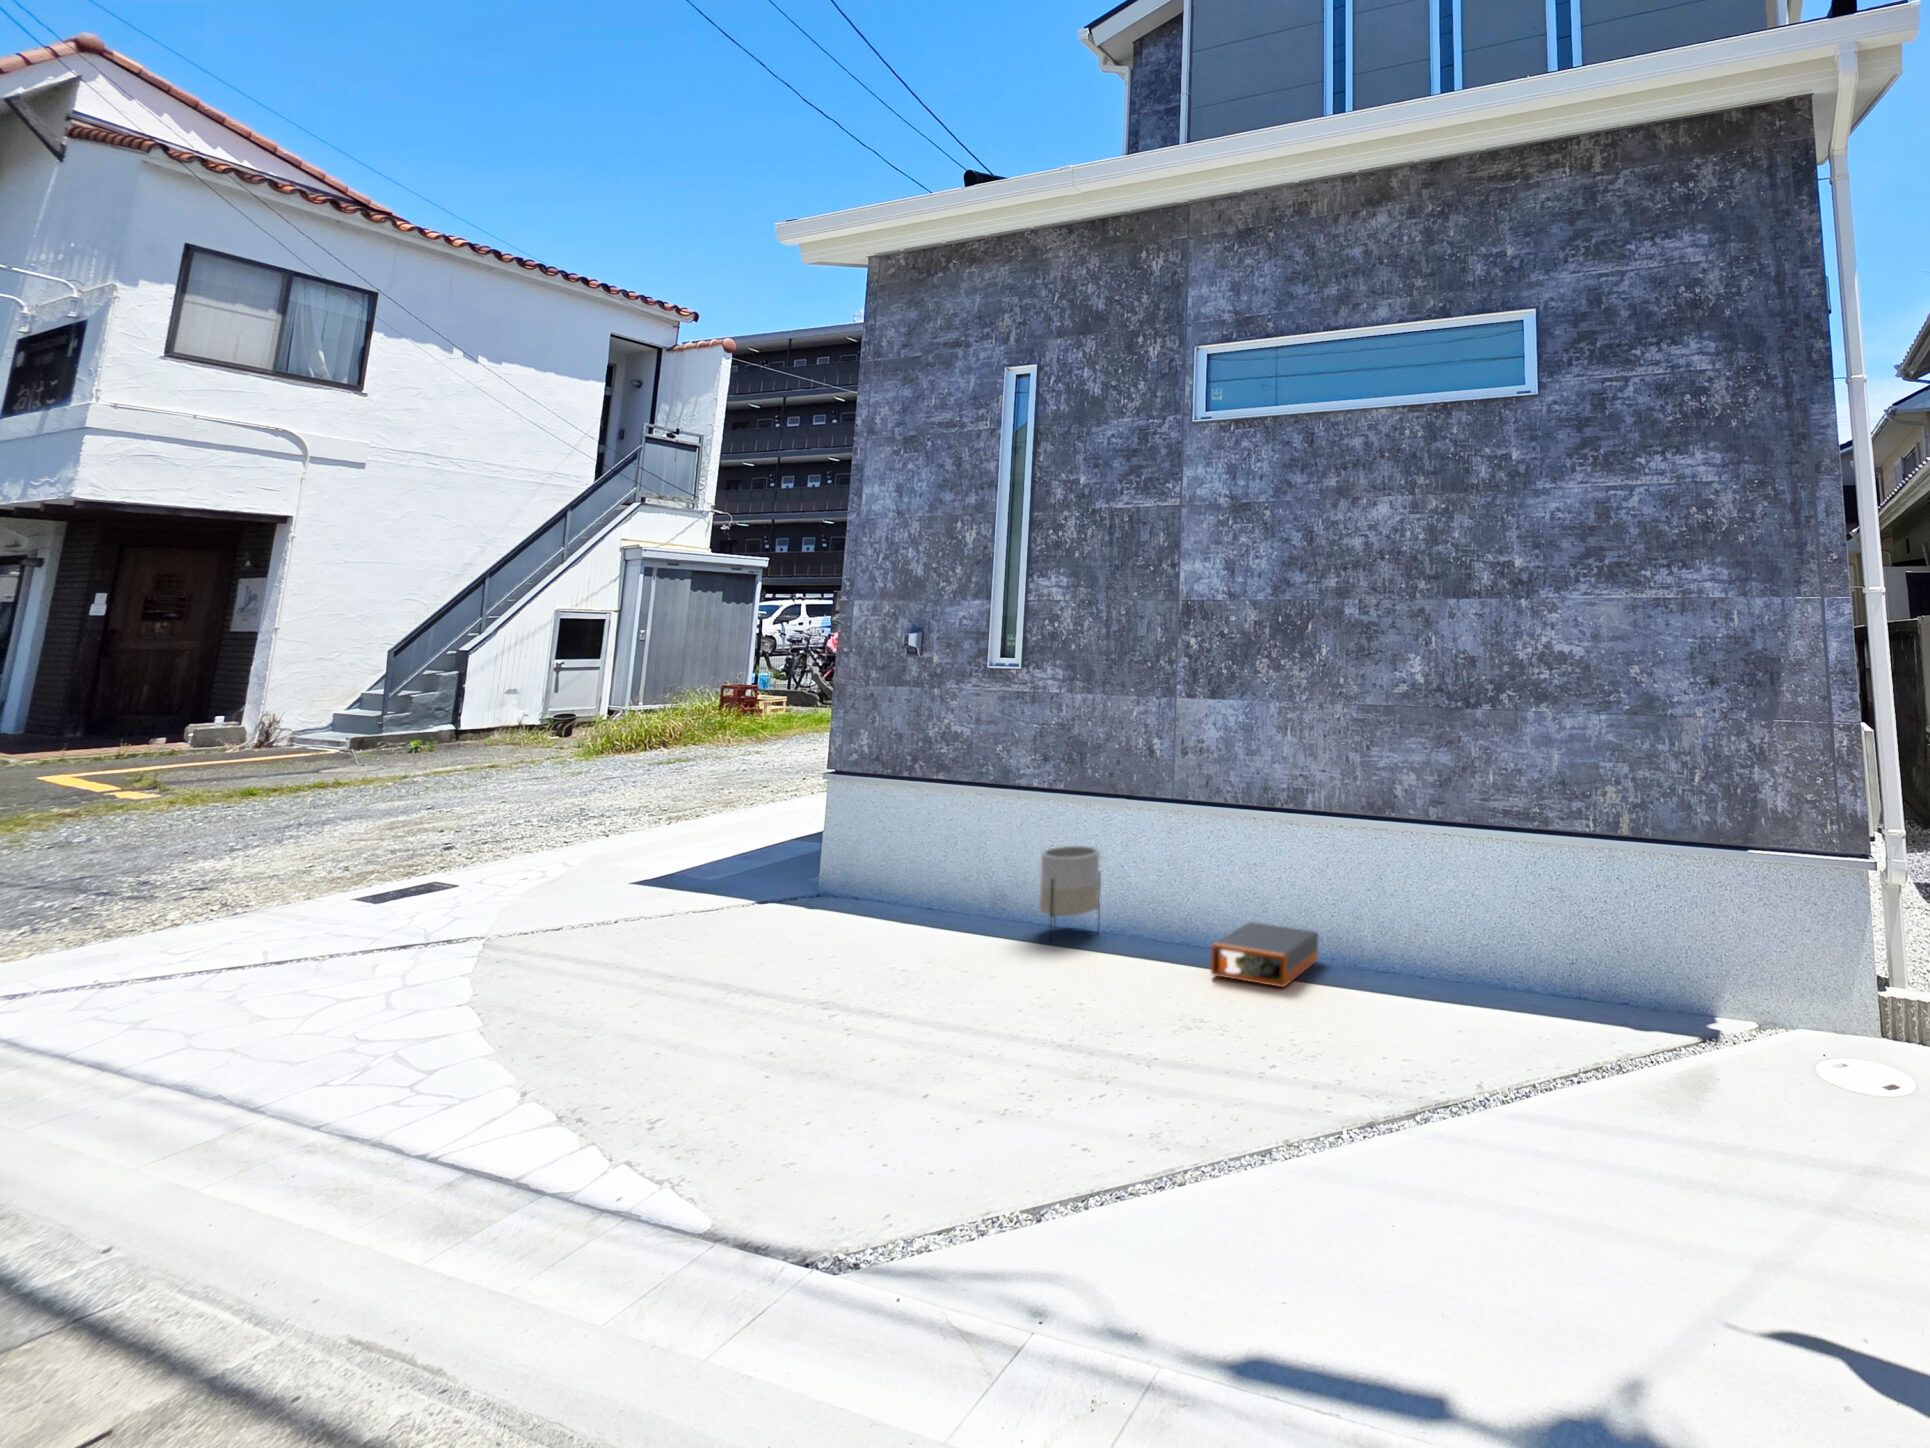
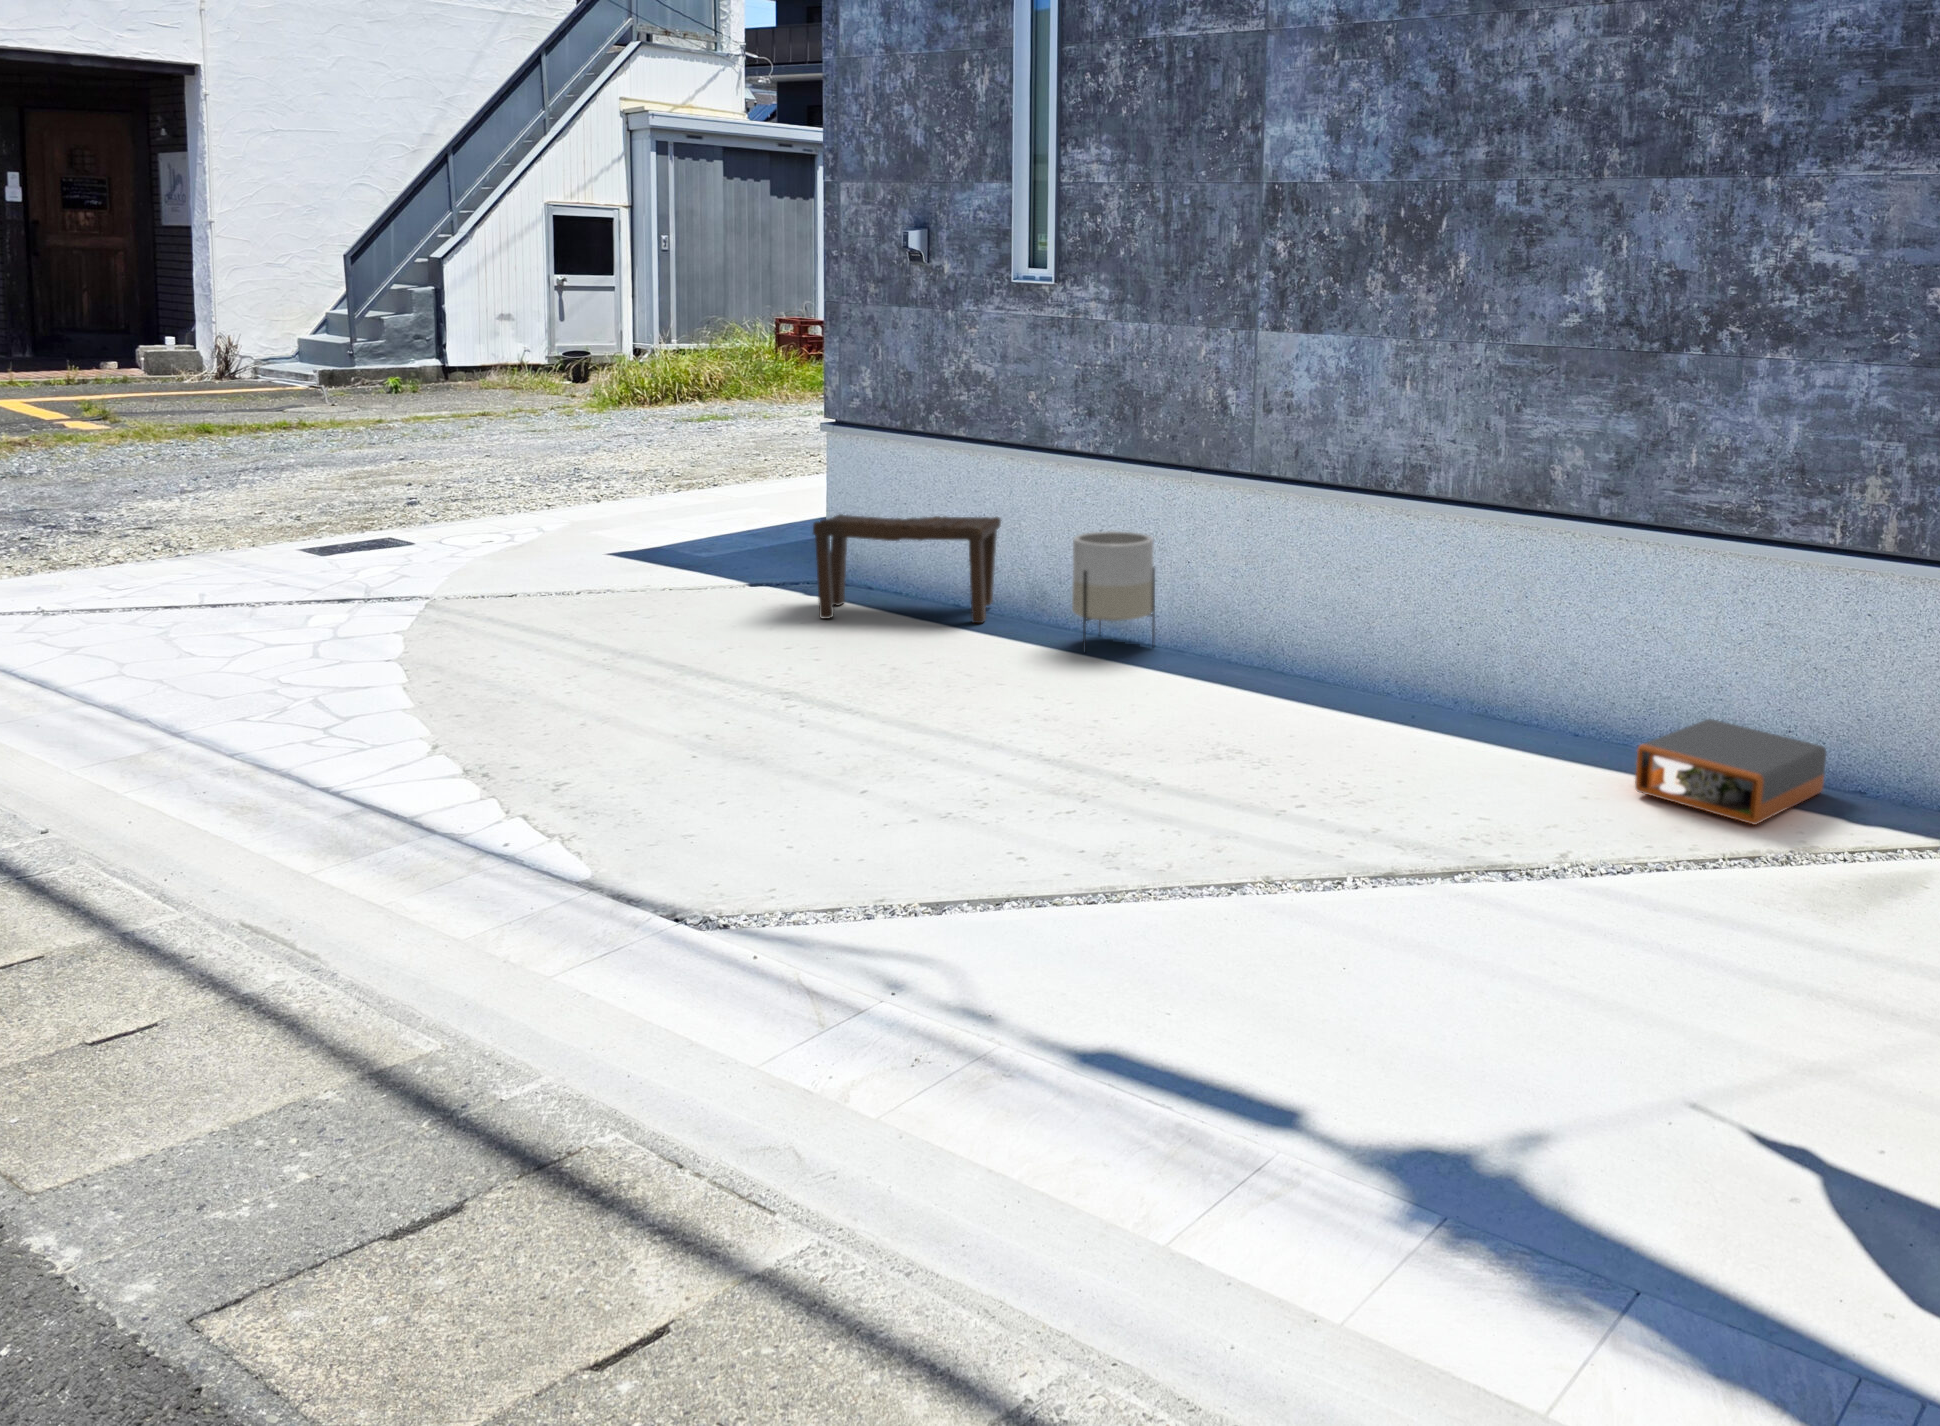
bench: none [833,839,975,930] -> present [813,514,1001,623]
storage box: present [1211,922,1318,987] -> present [1635,719,1826,825]

